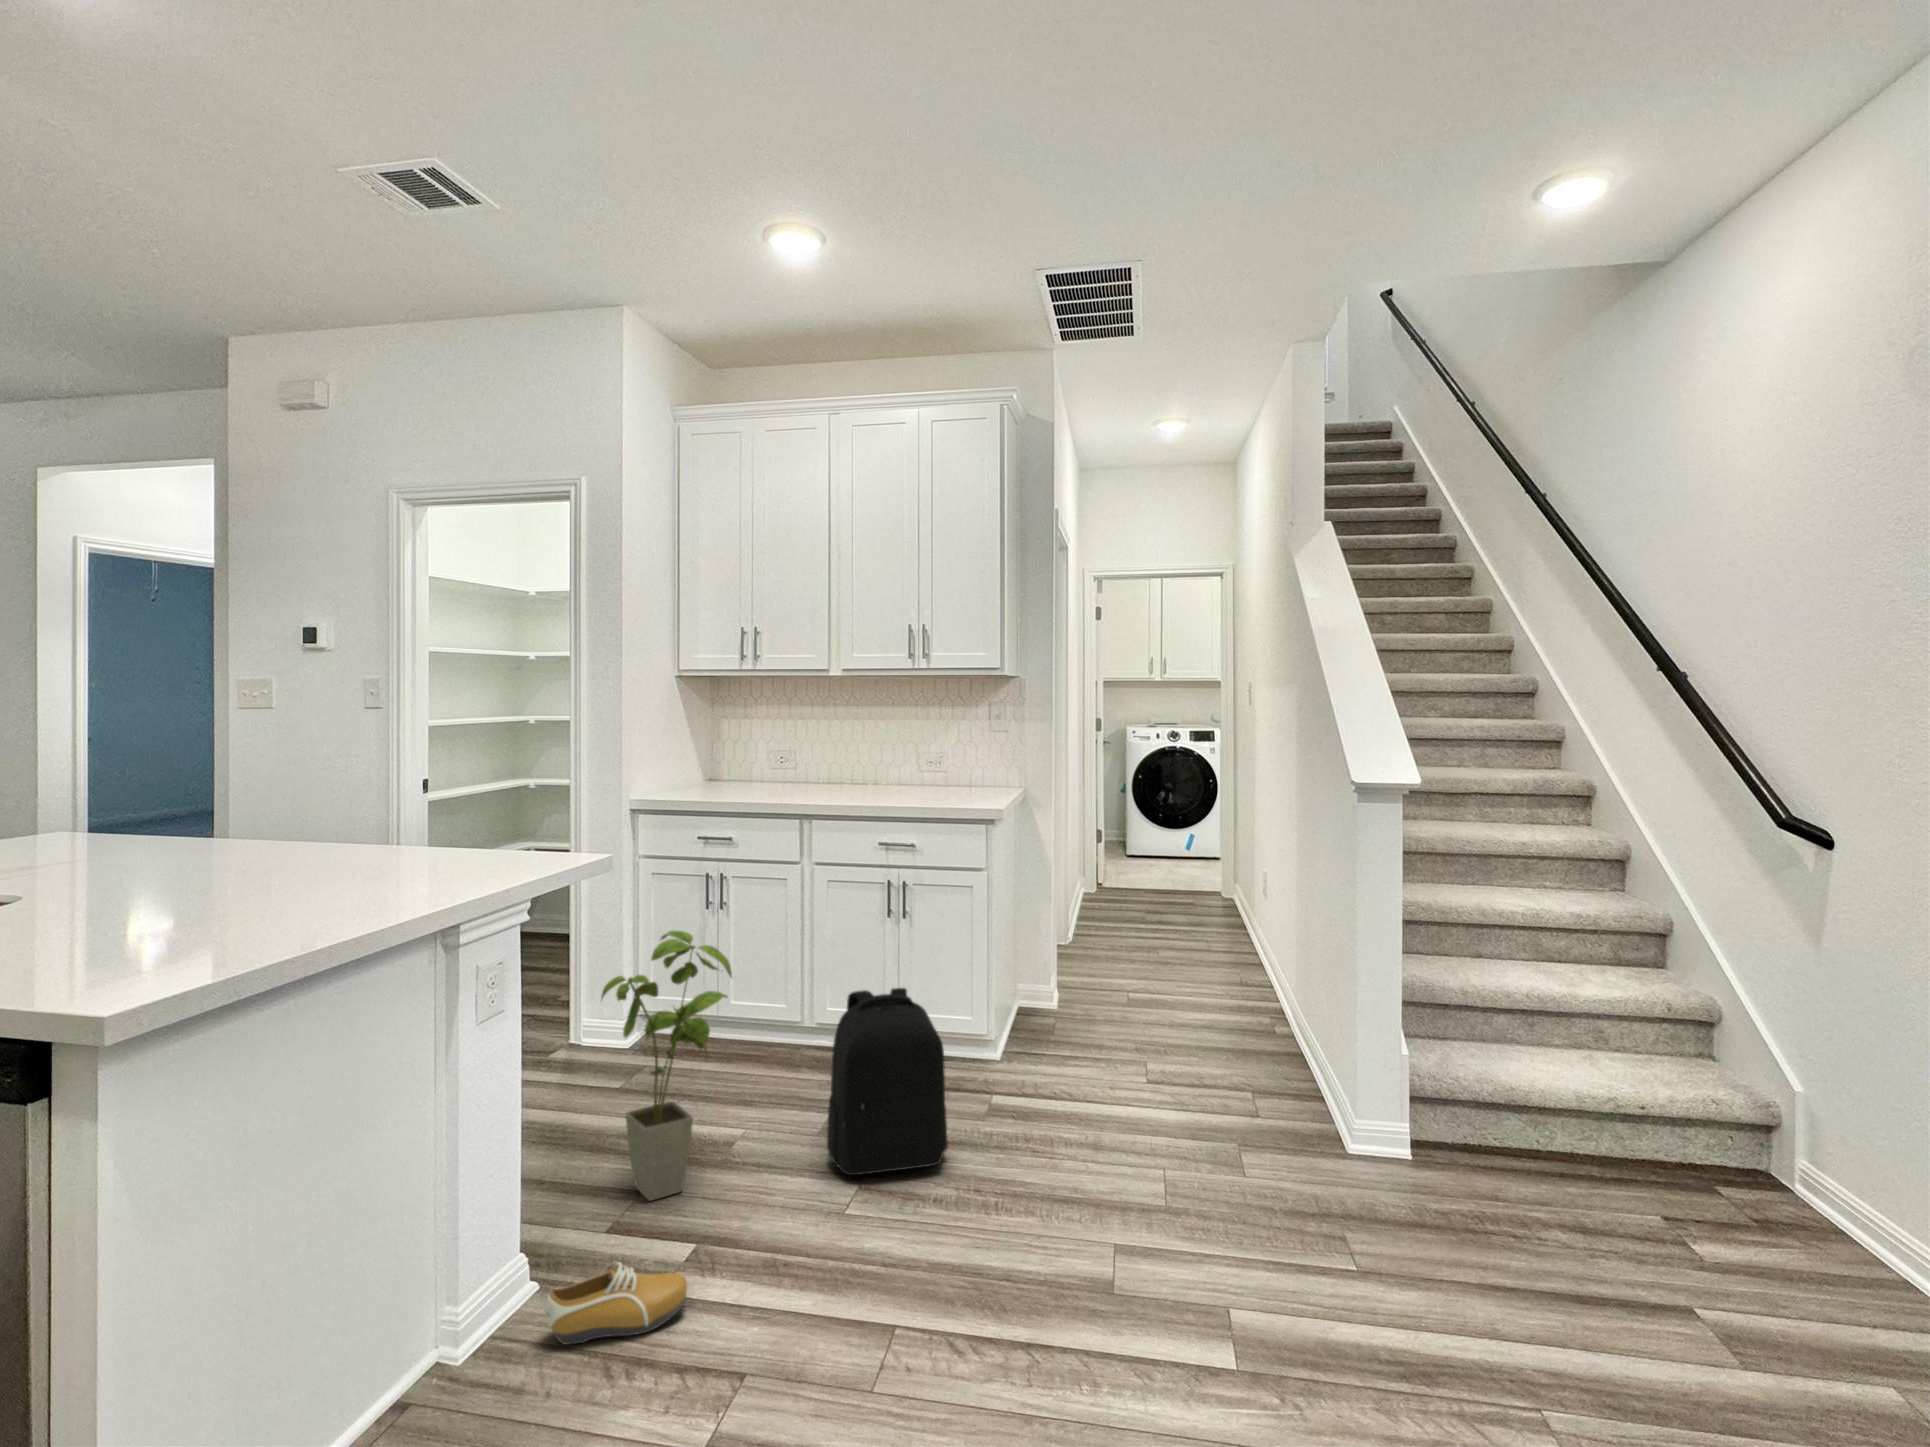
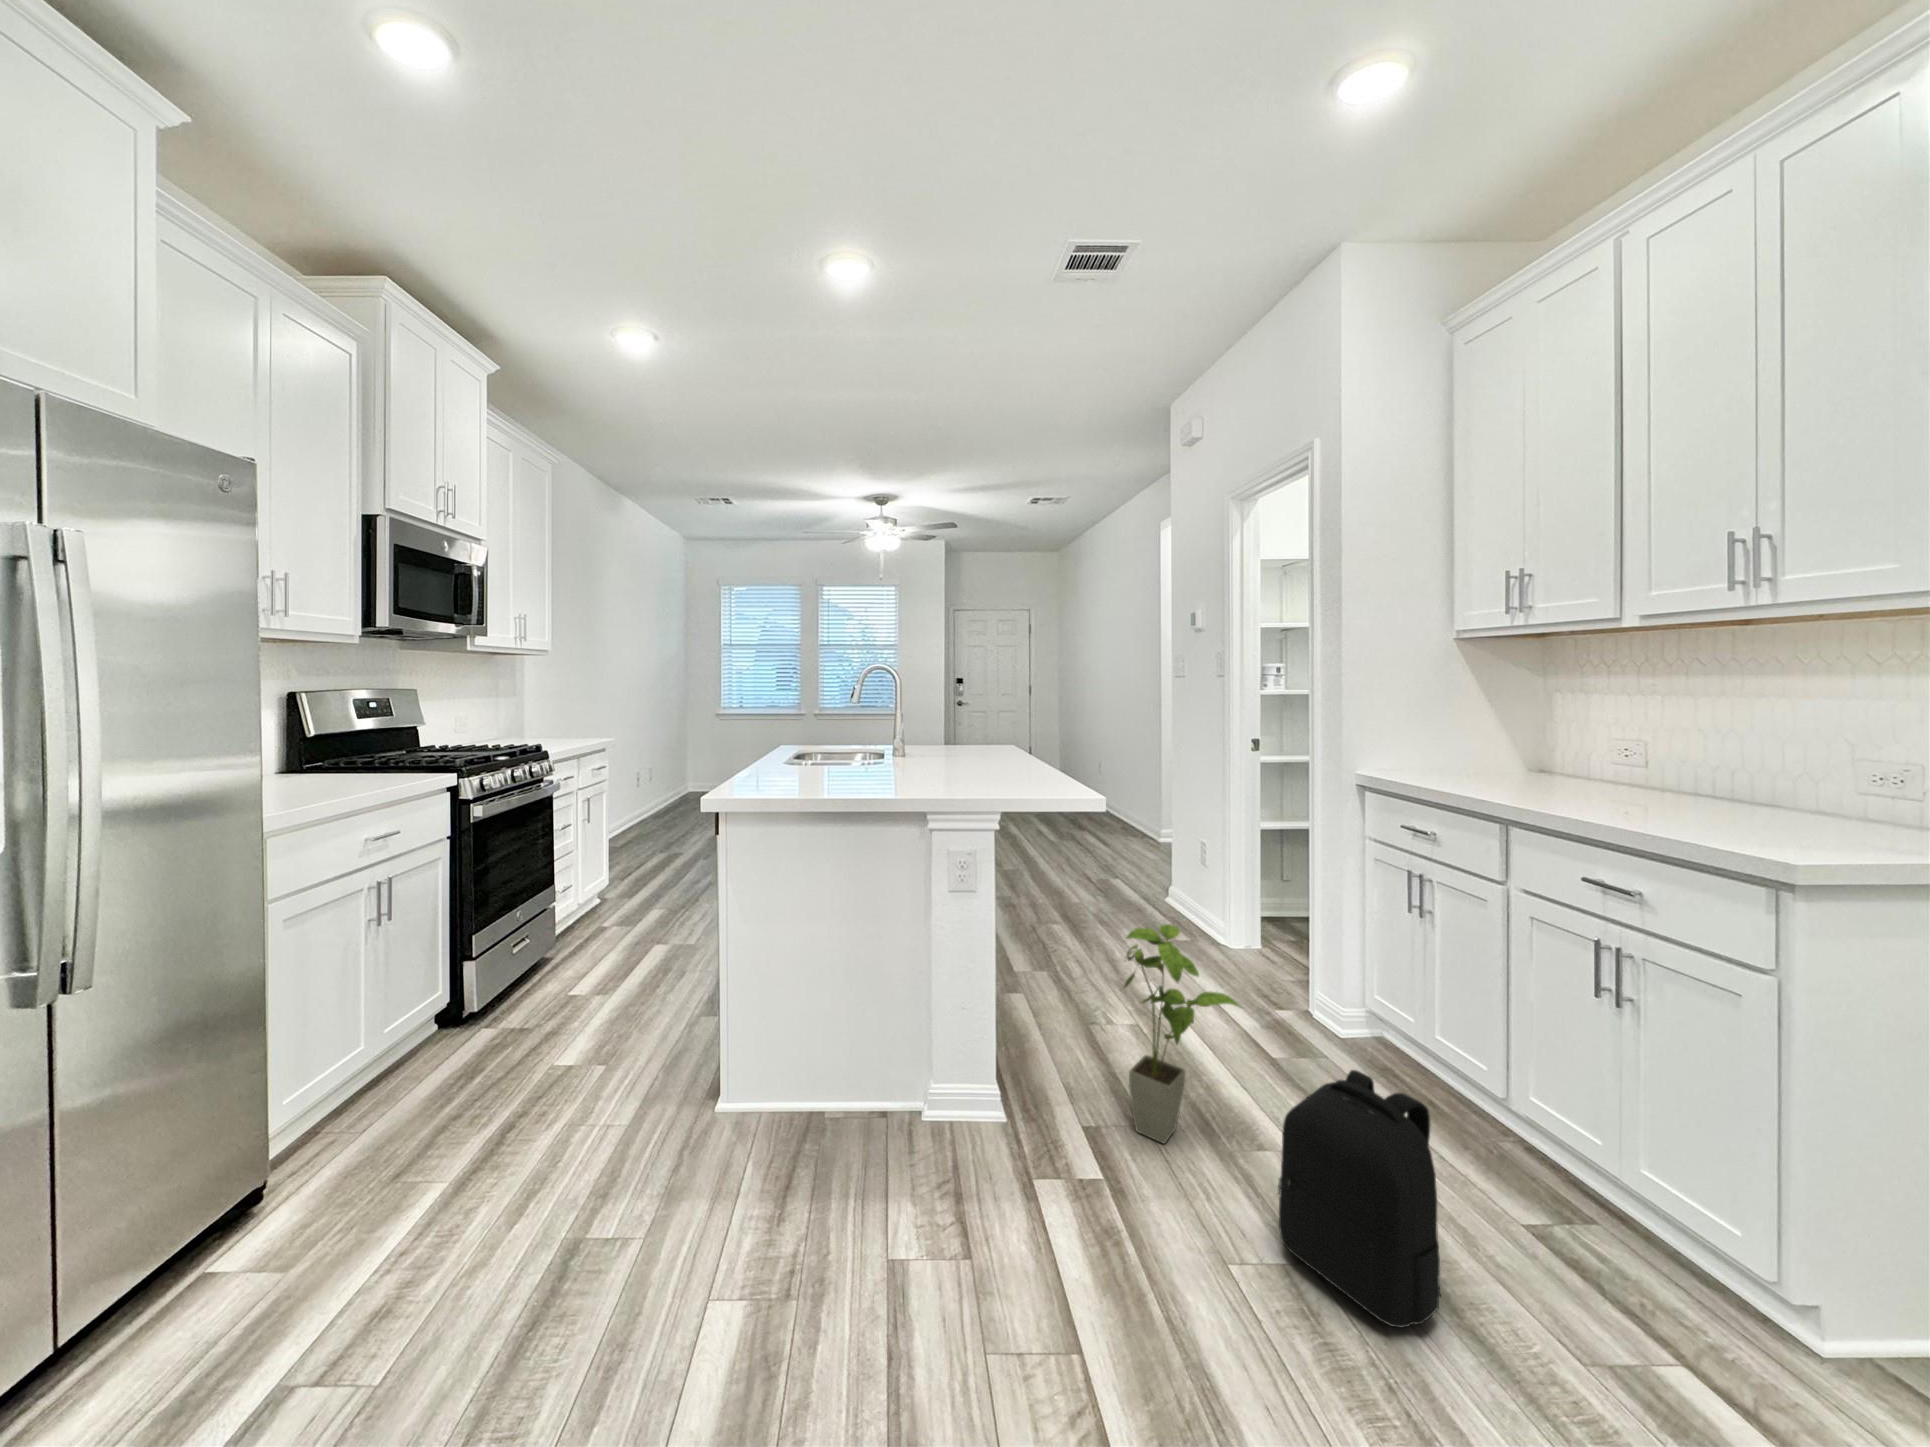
shoe: present [546,1262,687,1344] -> none [952,1112,1031,1192]

